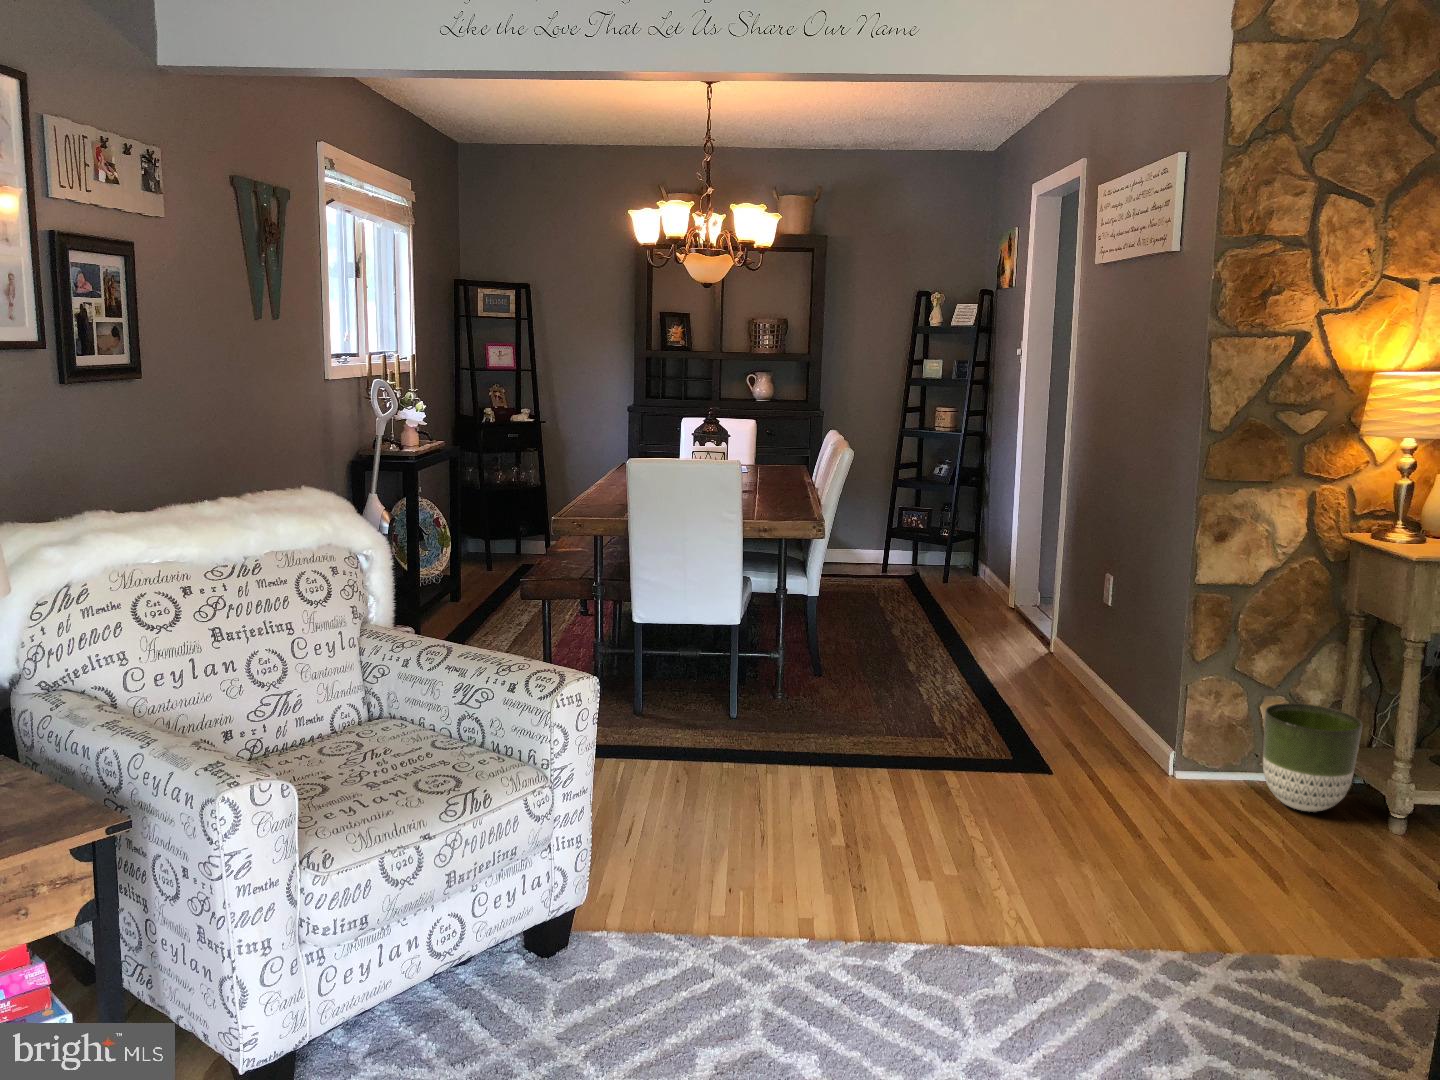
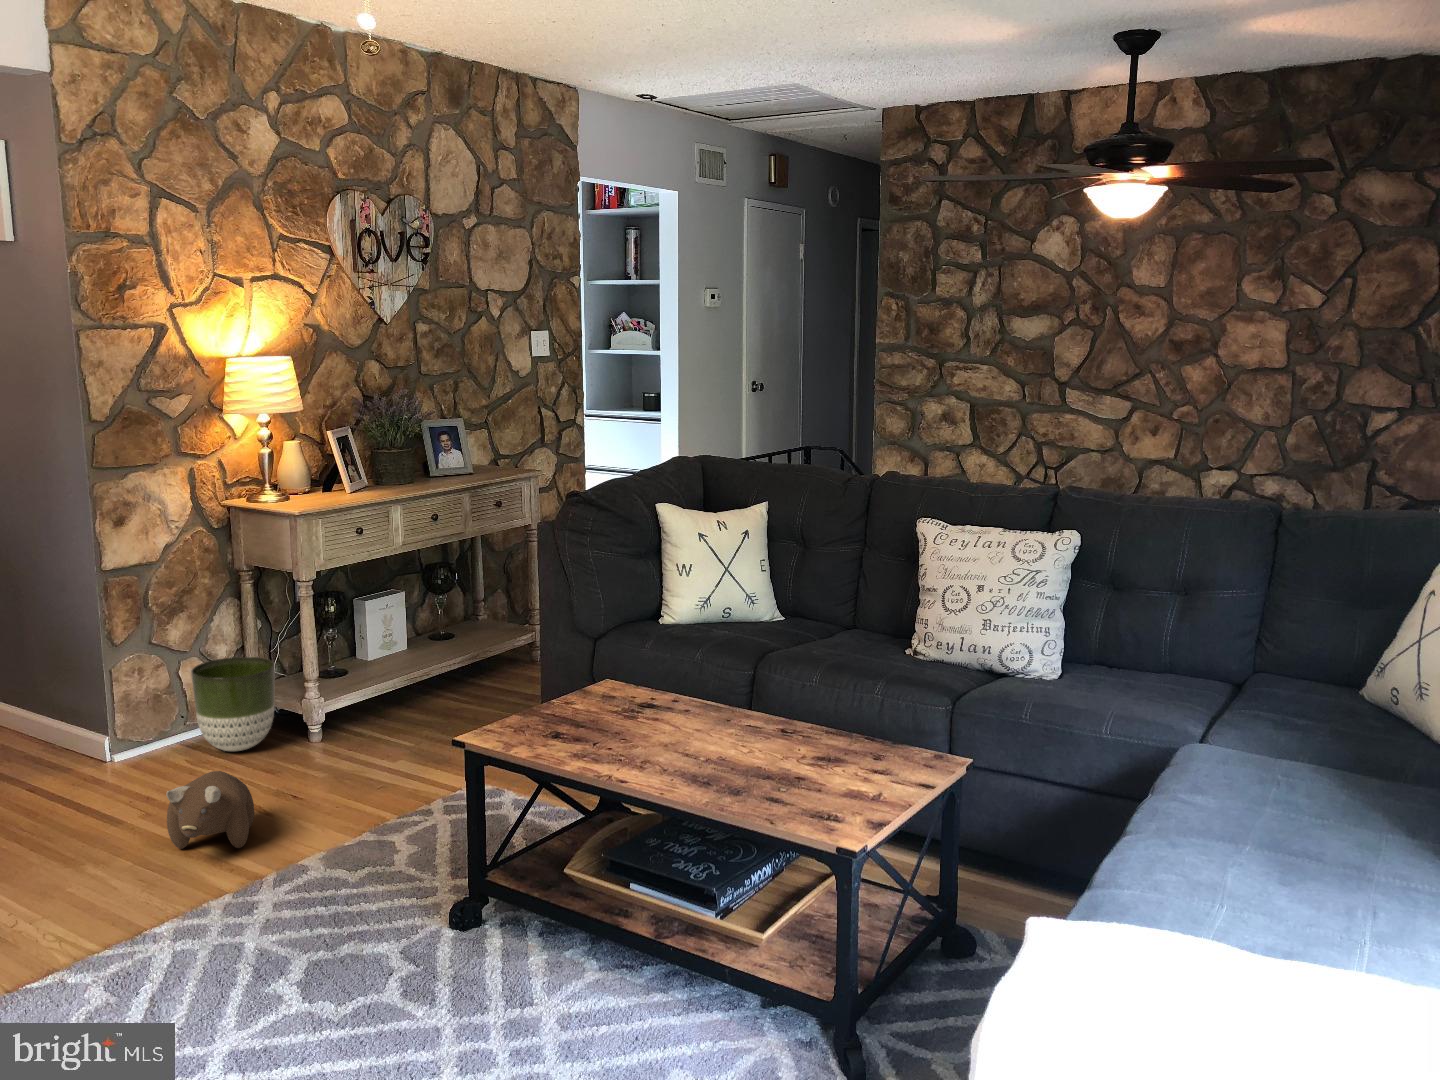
plush toy: none [1156,817,1260,910] -> present [166,771,254,849]

